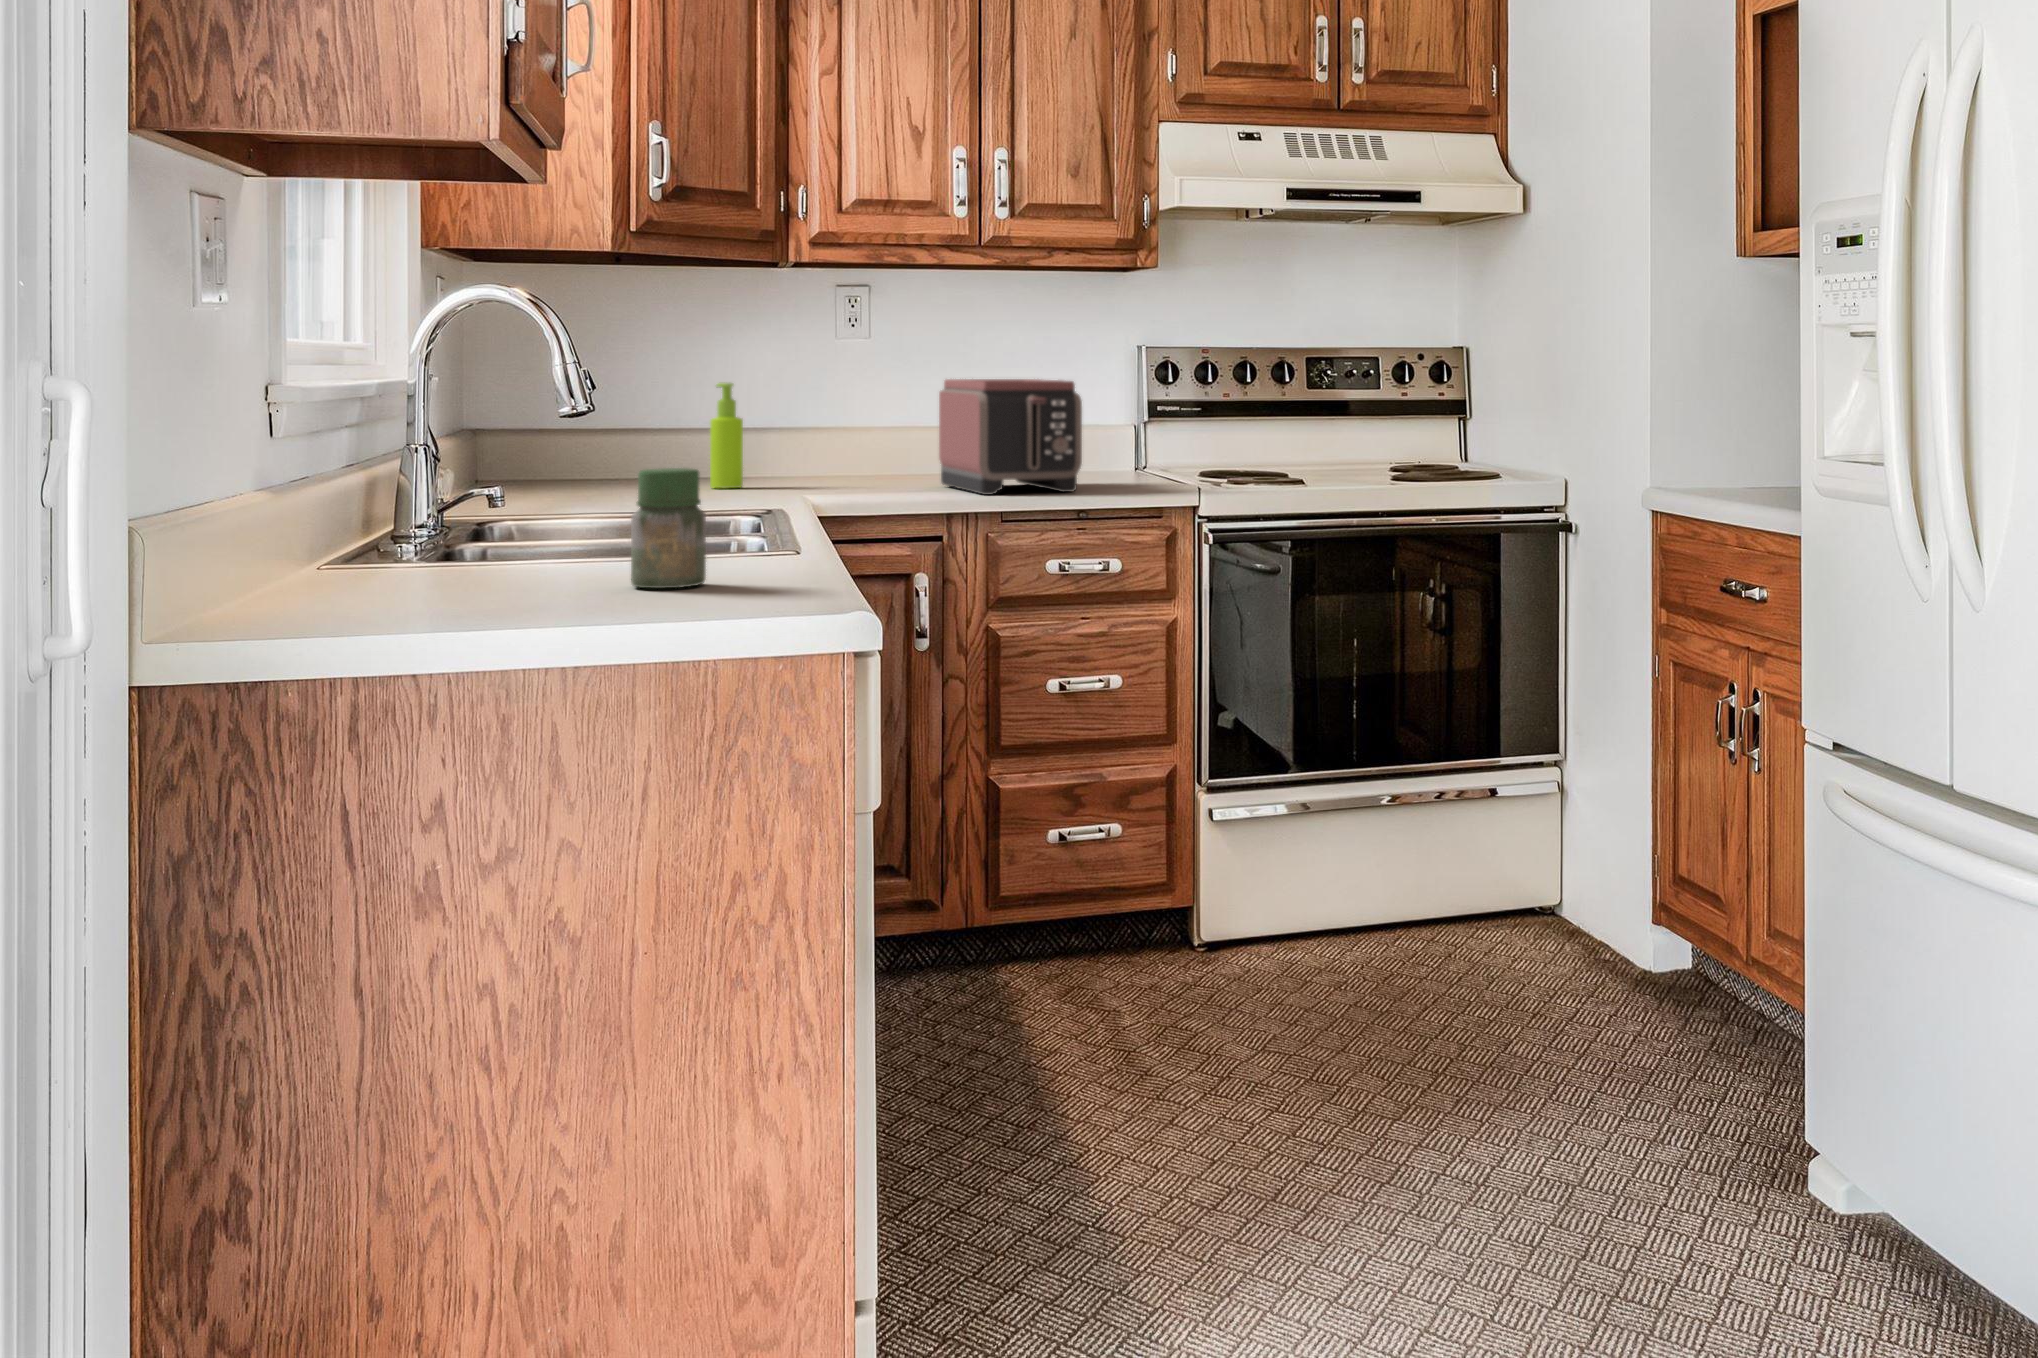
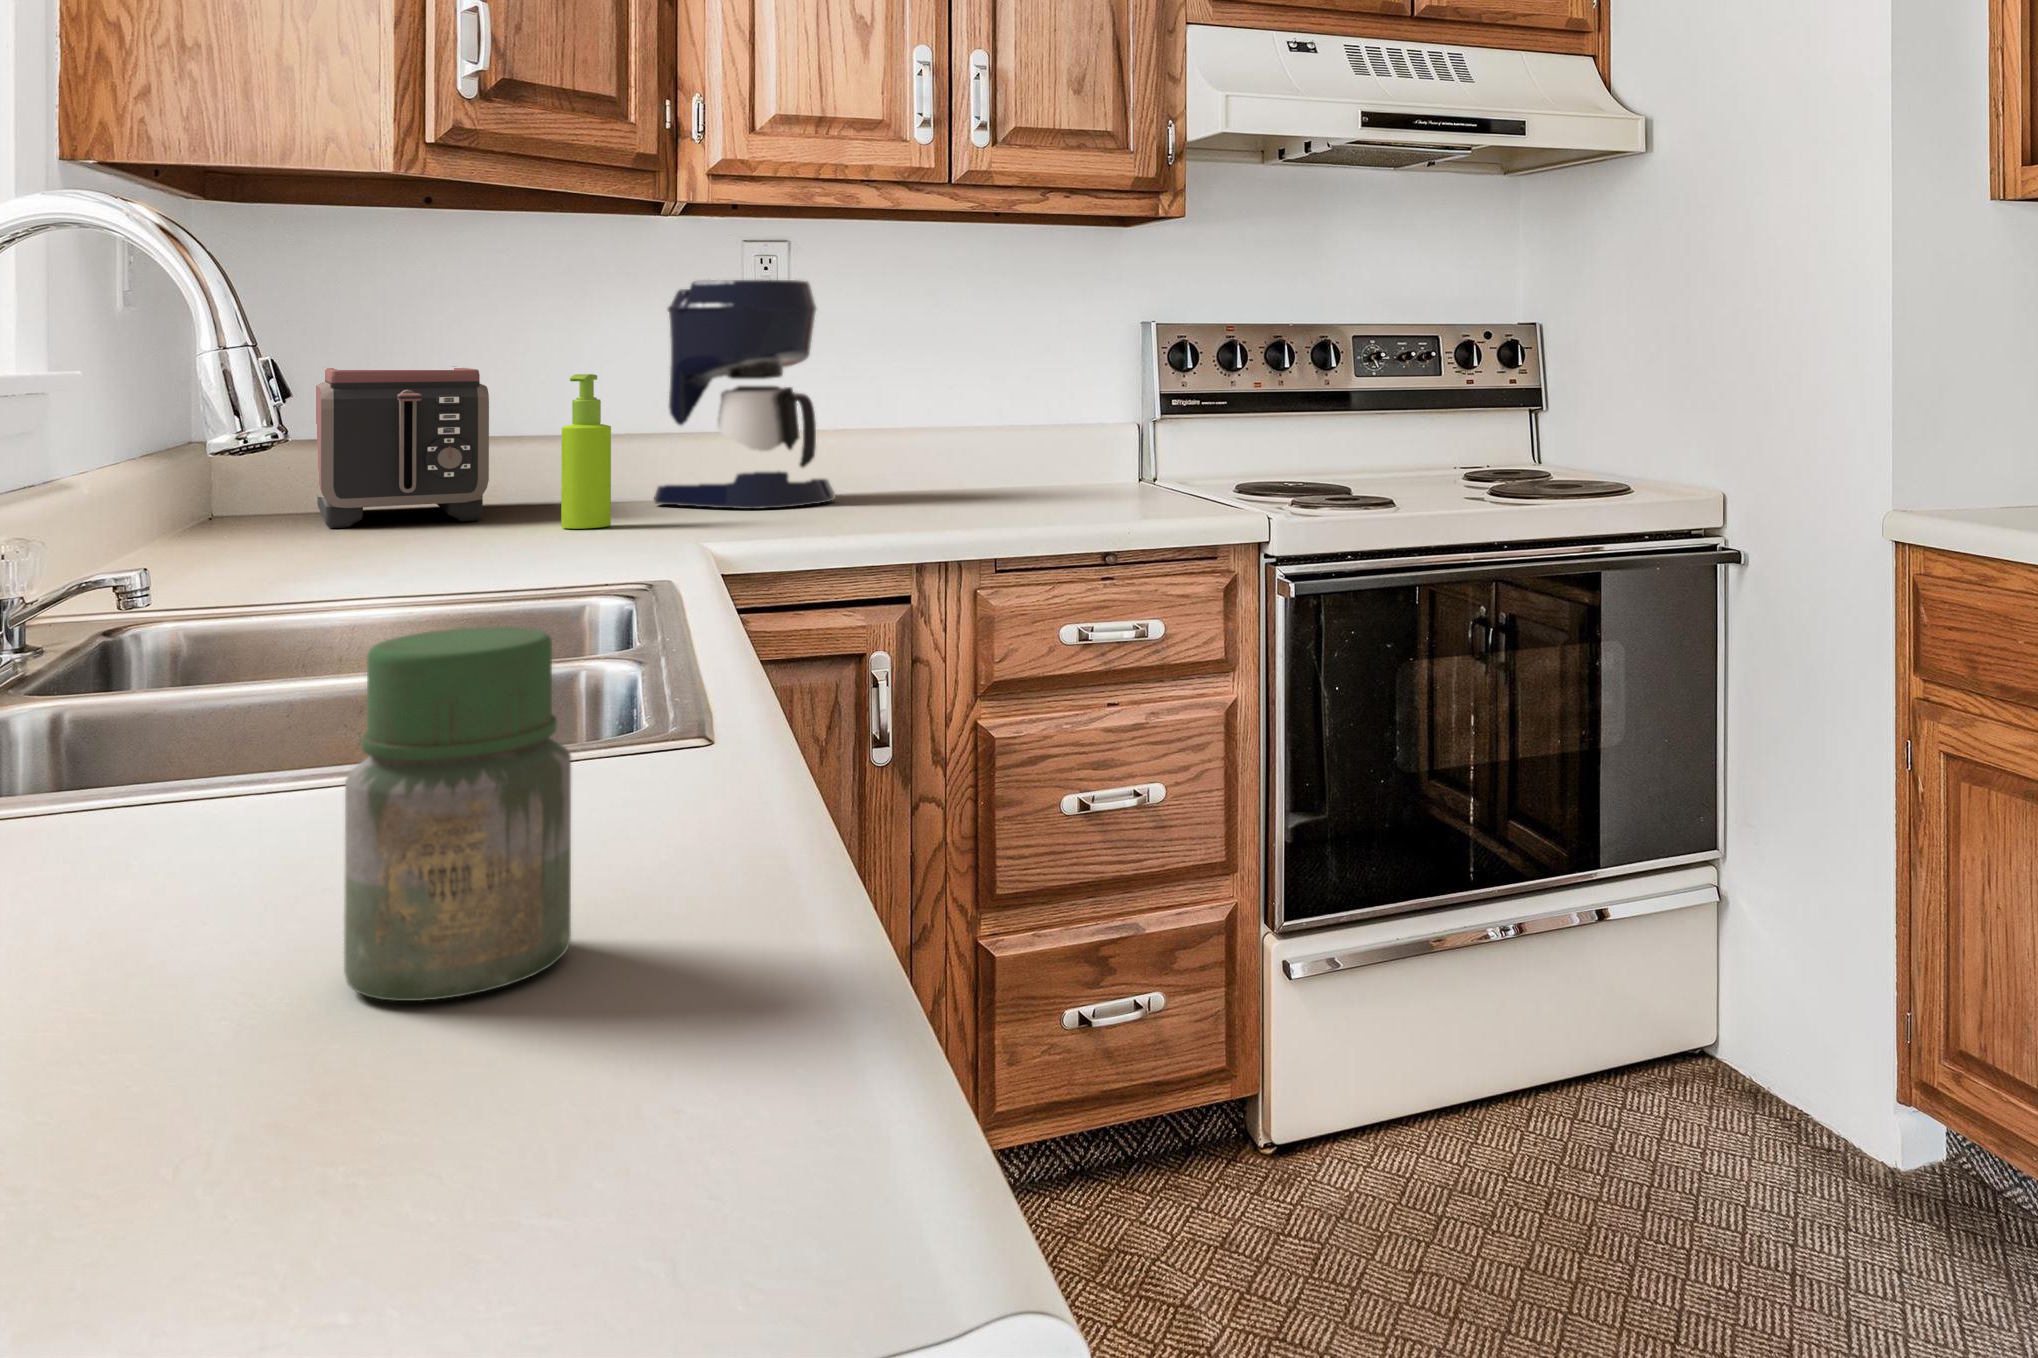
coffee maker: none [775,315,904,480] -> present [654,280,835,509]
toaster: present [939,379,1082,495] -> present [316,368,489,528]

